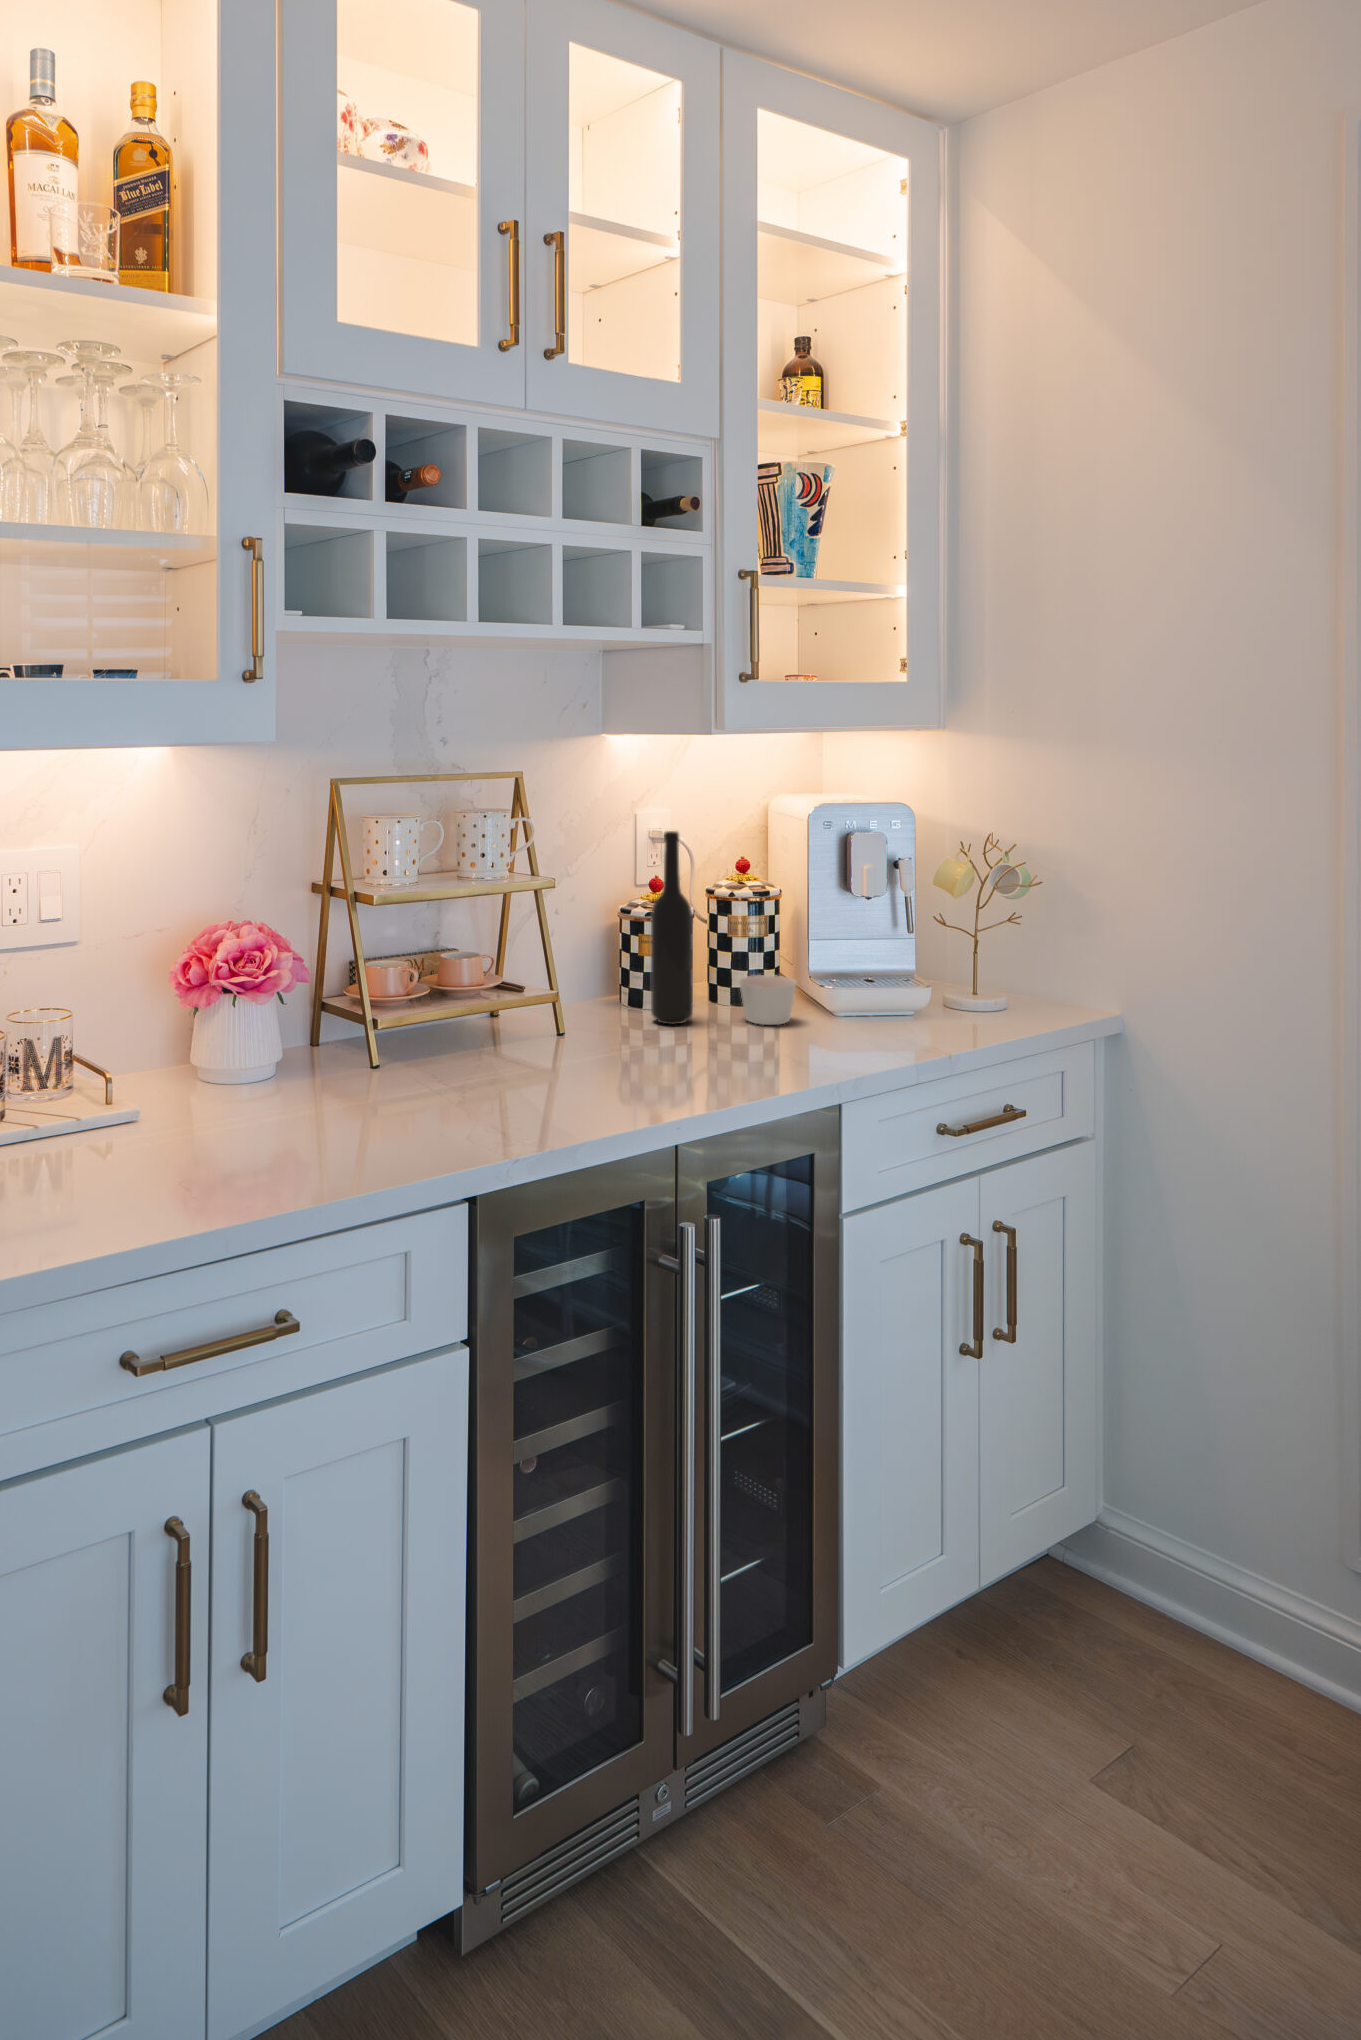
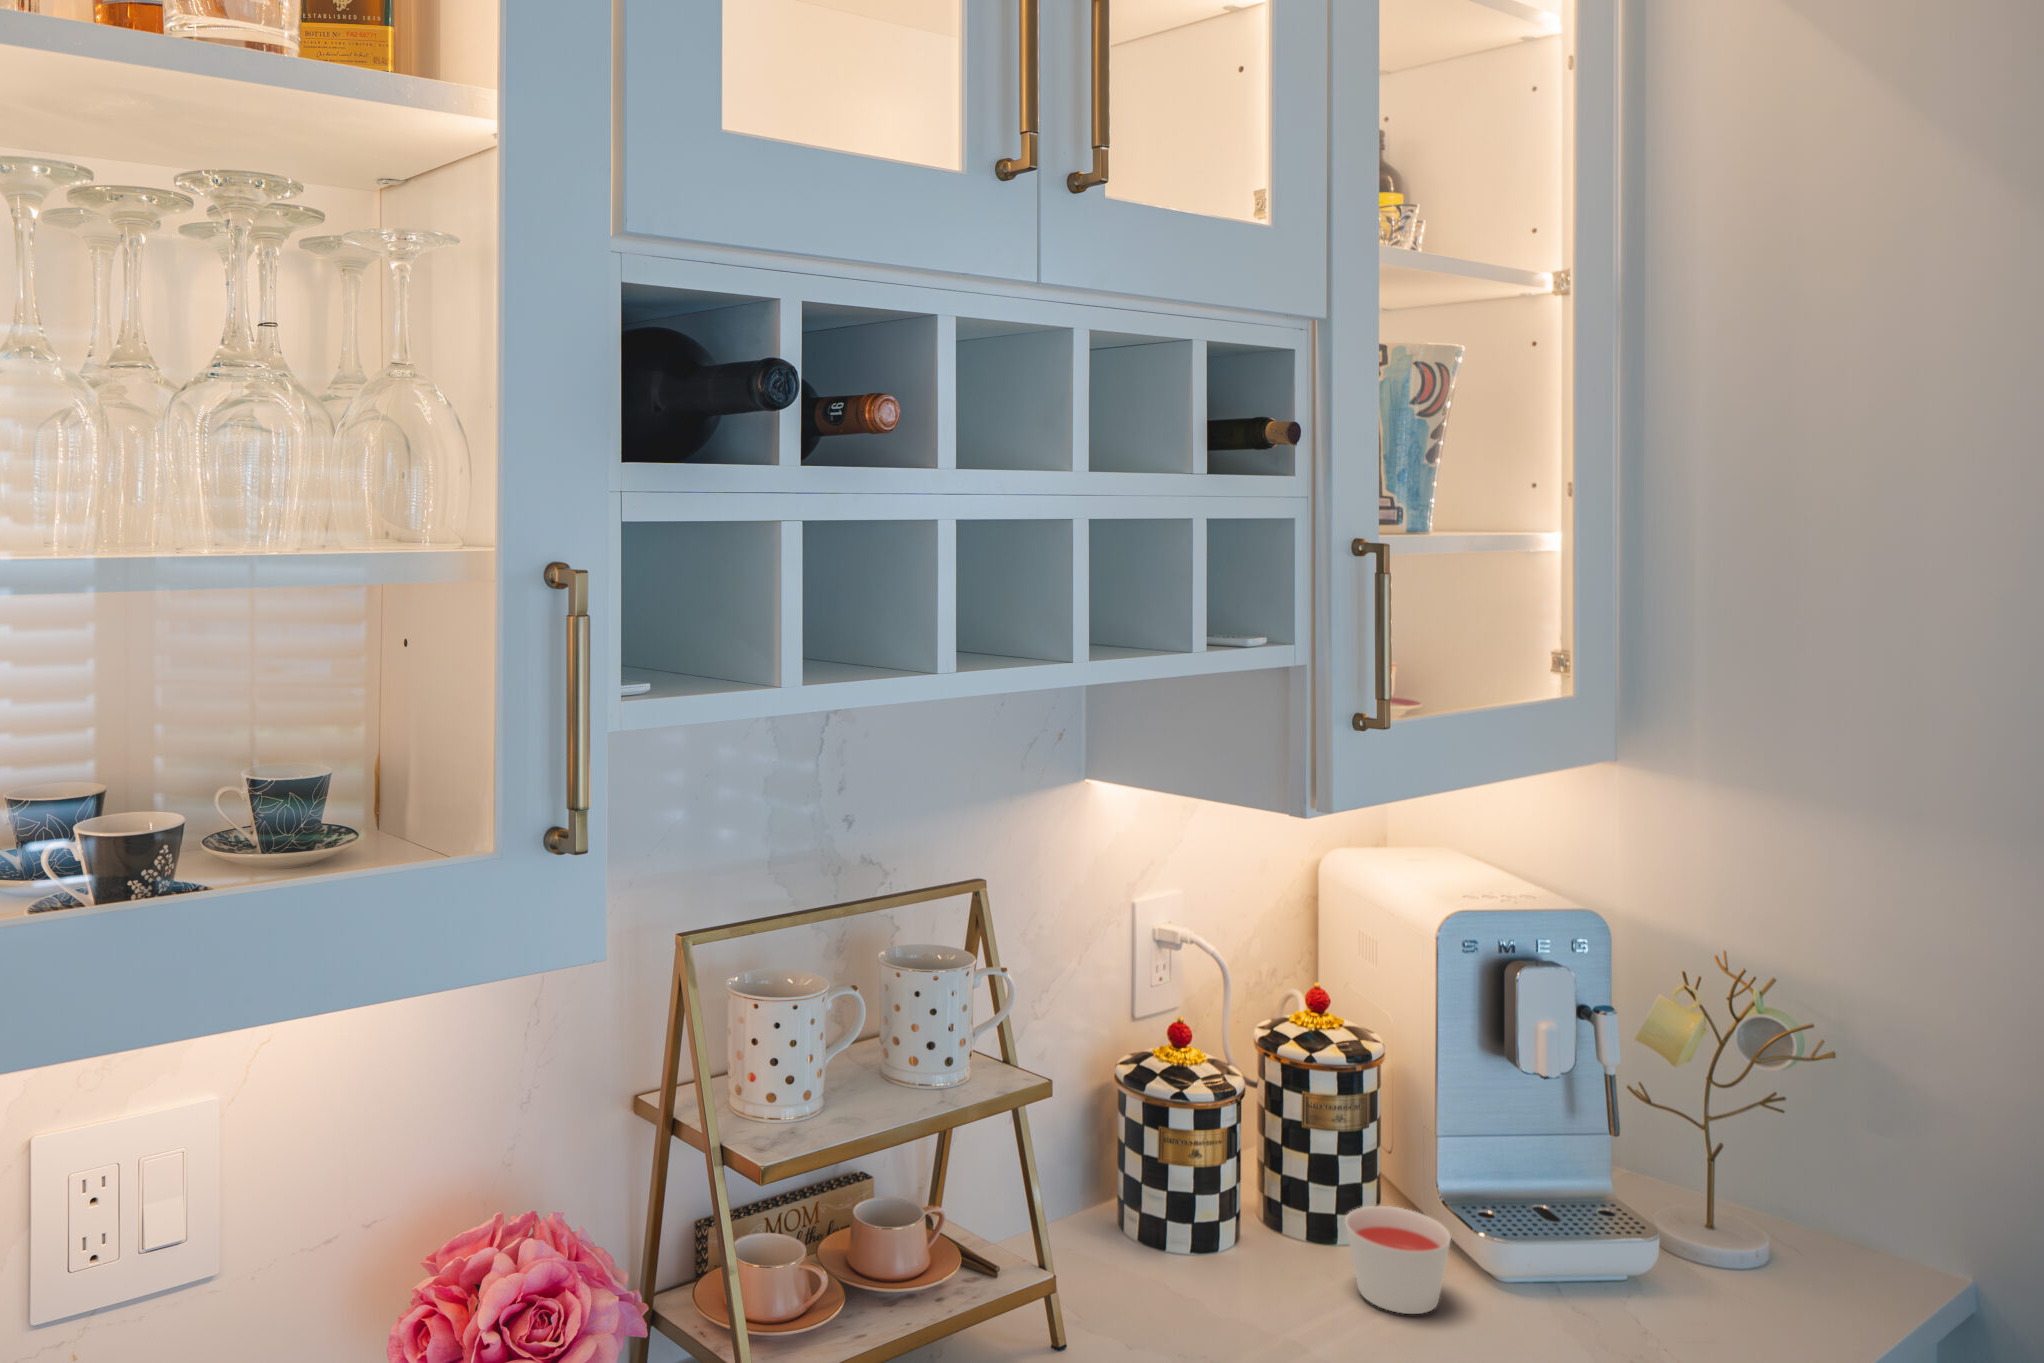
bottle: present [651,831,693,1024] -> none [1198,969,1272,1310]

